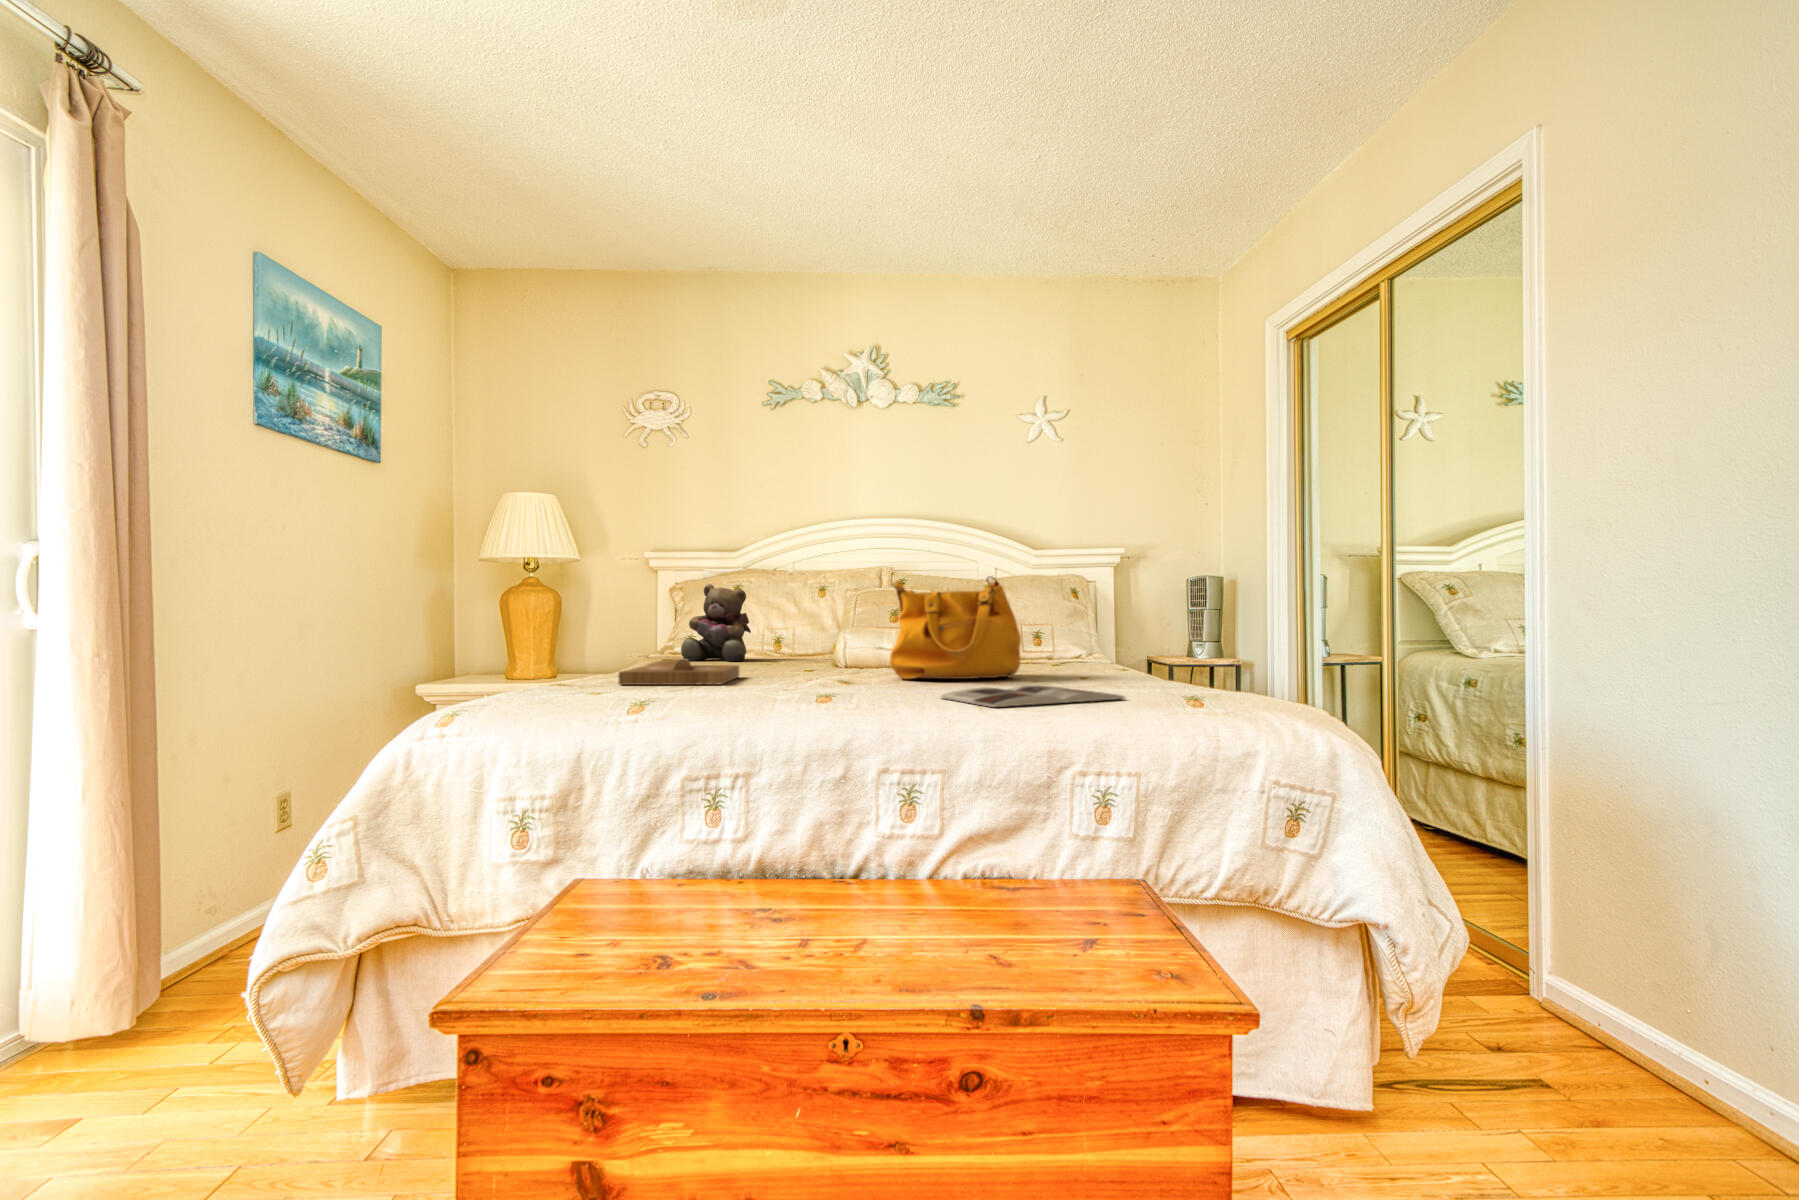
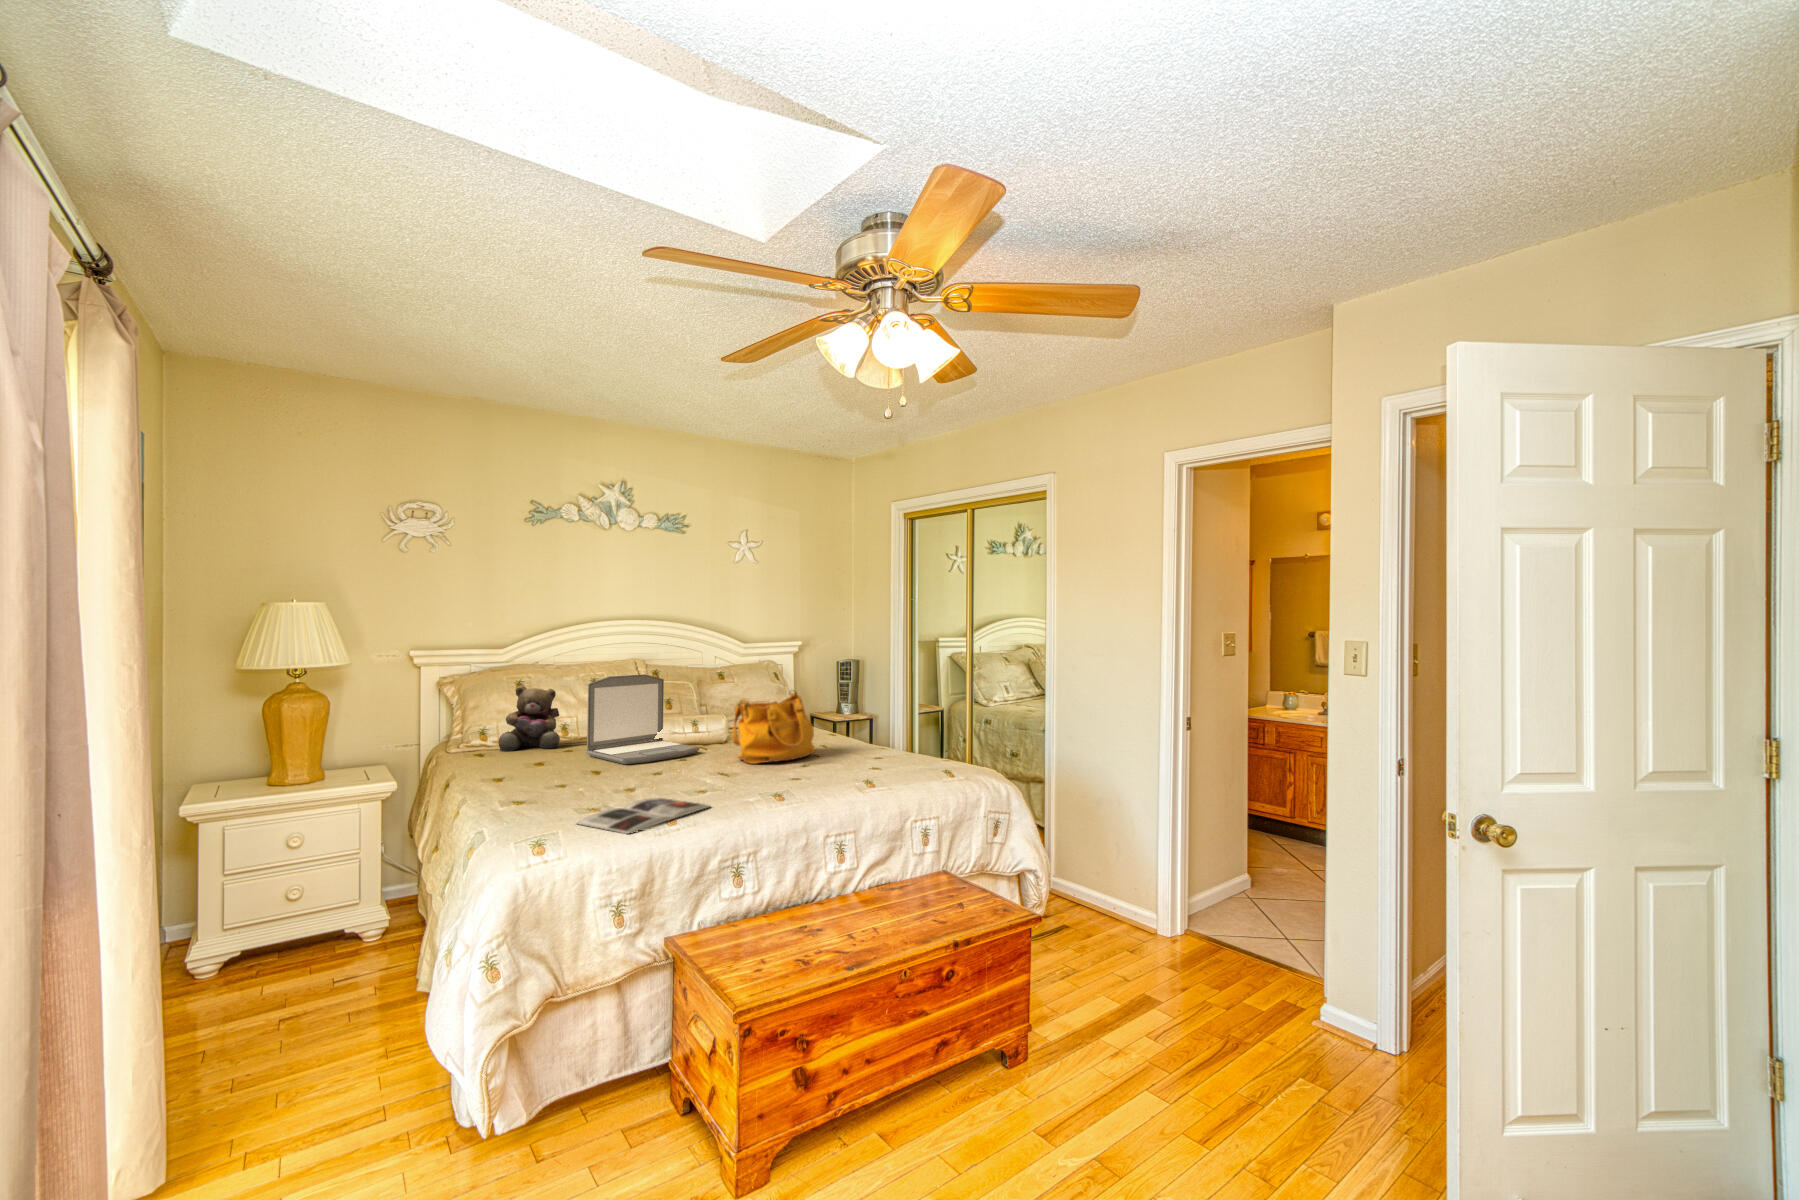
laptop: none [744,565,874,672] -> present [585,674,700,764]
tray: present [619,659,740,685] -> none [555,764,649,794]
magazine: present [941,685,1125,707] -> present [577,797,710,833]

